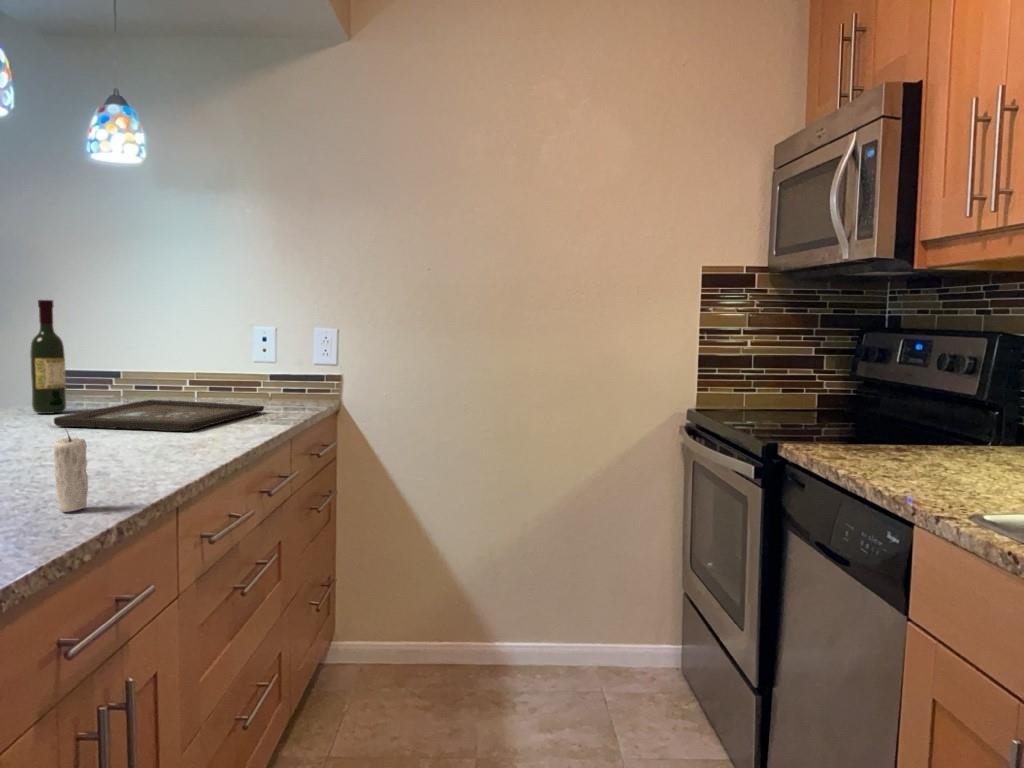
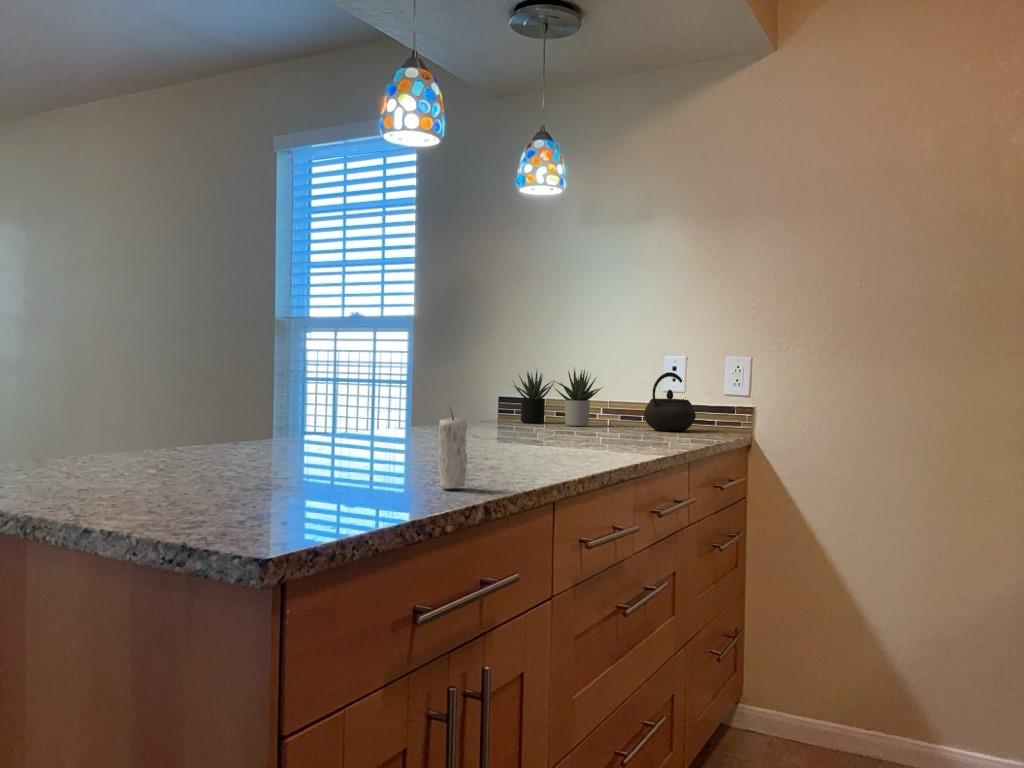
wine bottle: present [30,300,66,414] -> none [467,327,494,429]
succulent plant: none [78,337,190,401] -> present [514,369,601,426]
kettle: none [235,343,287,401] -> present [644,372,696,431]
tray: present [54,400,264,431] -> none [477,422,668,446]

